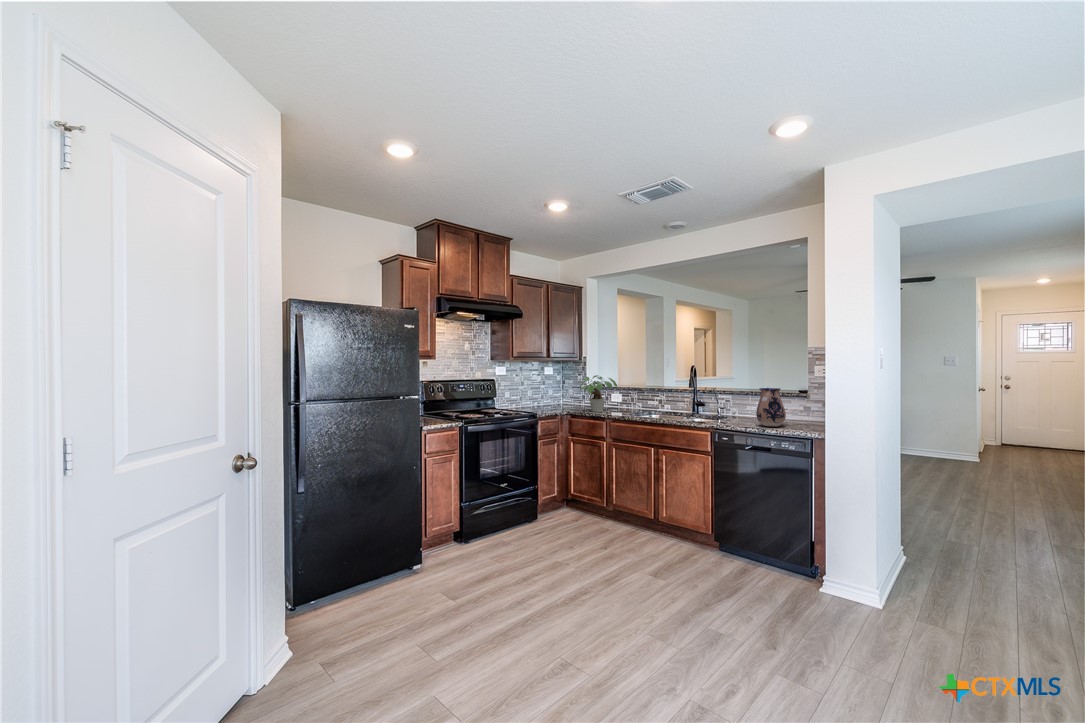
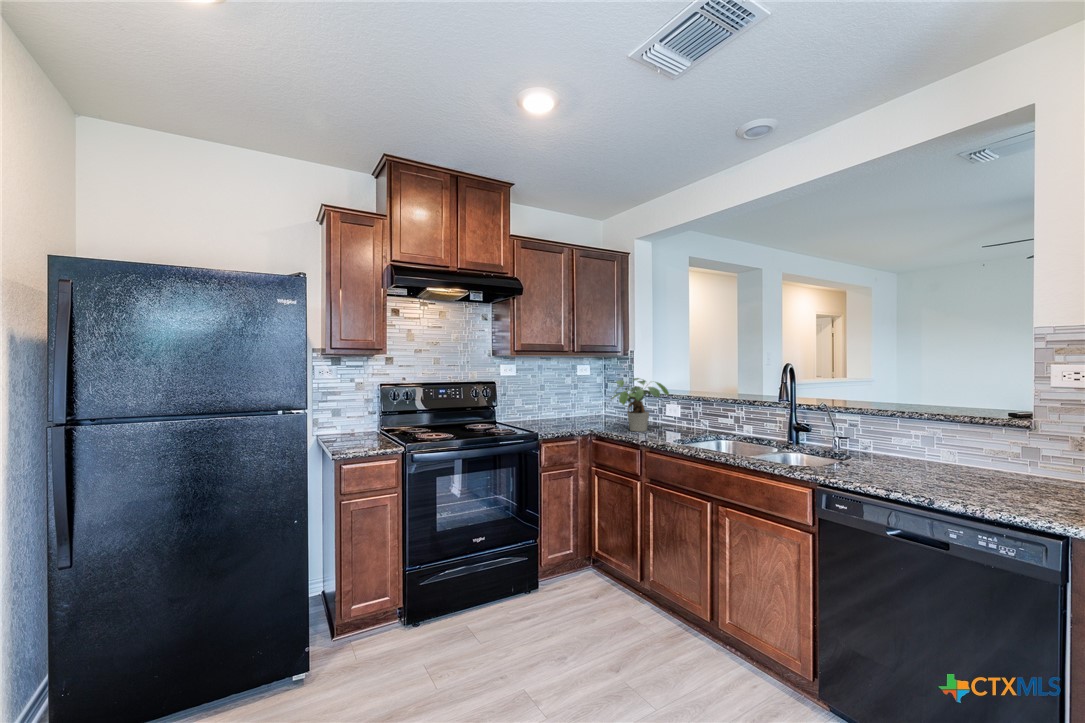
ceramic pitcher: present [756,388,786,427] -> none [911,408,983,490]

